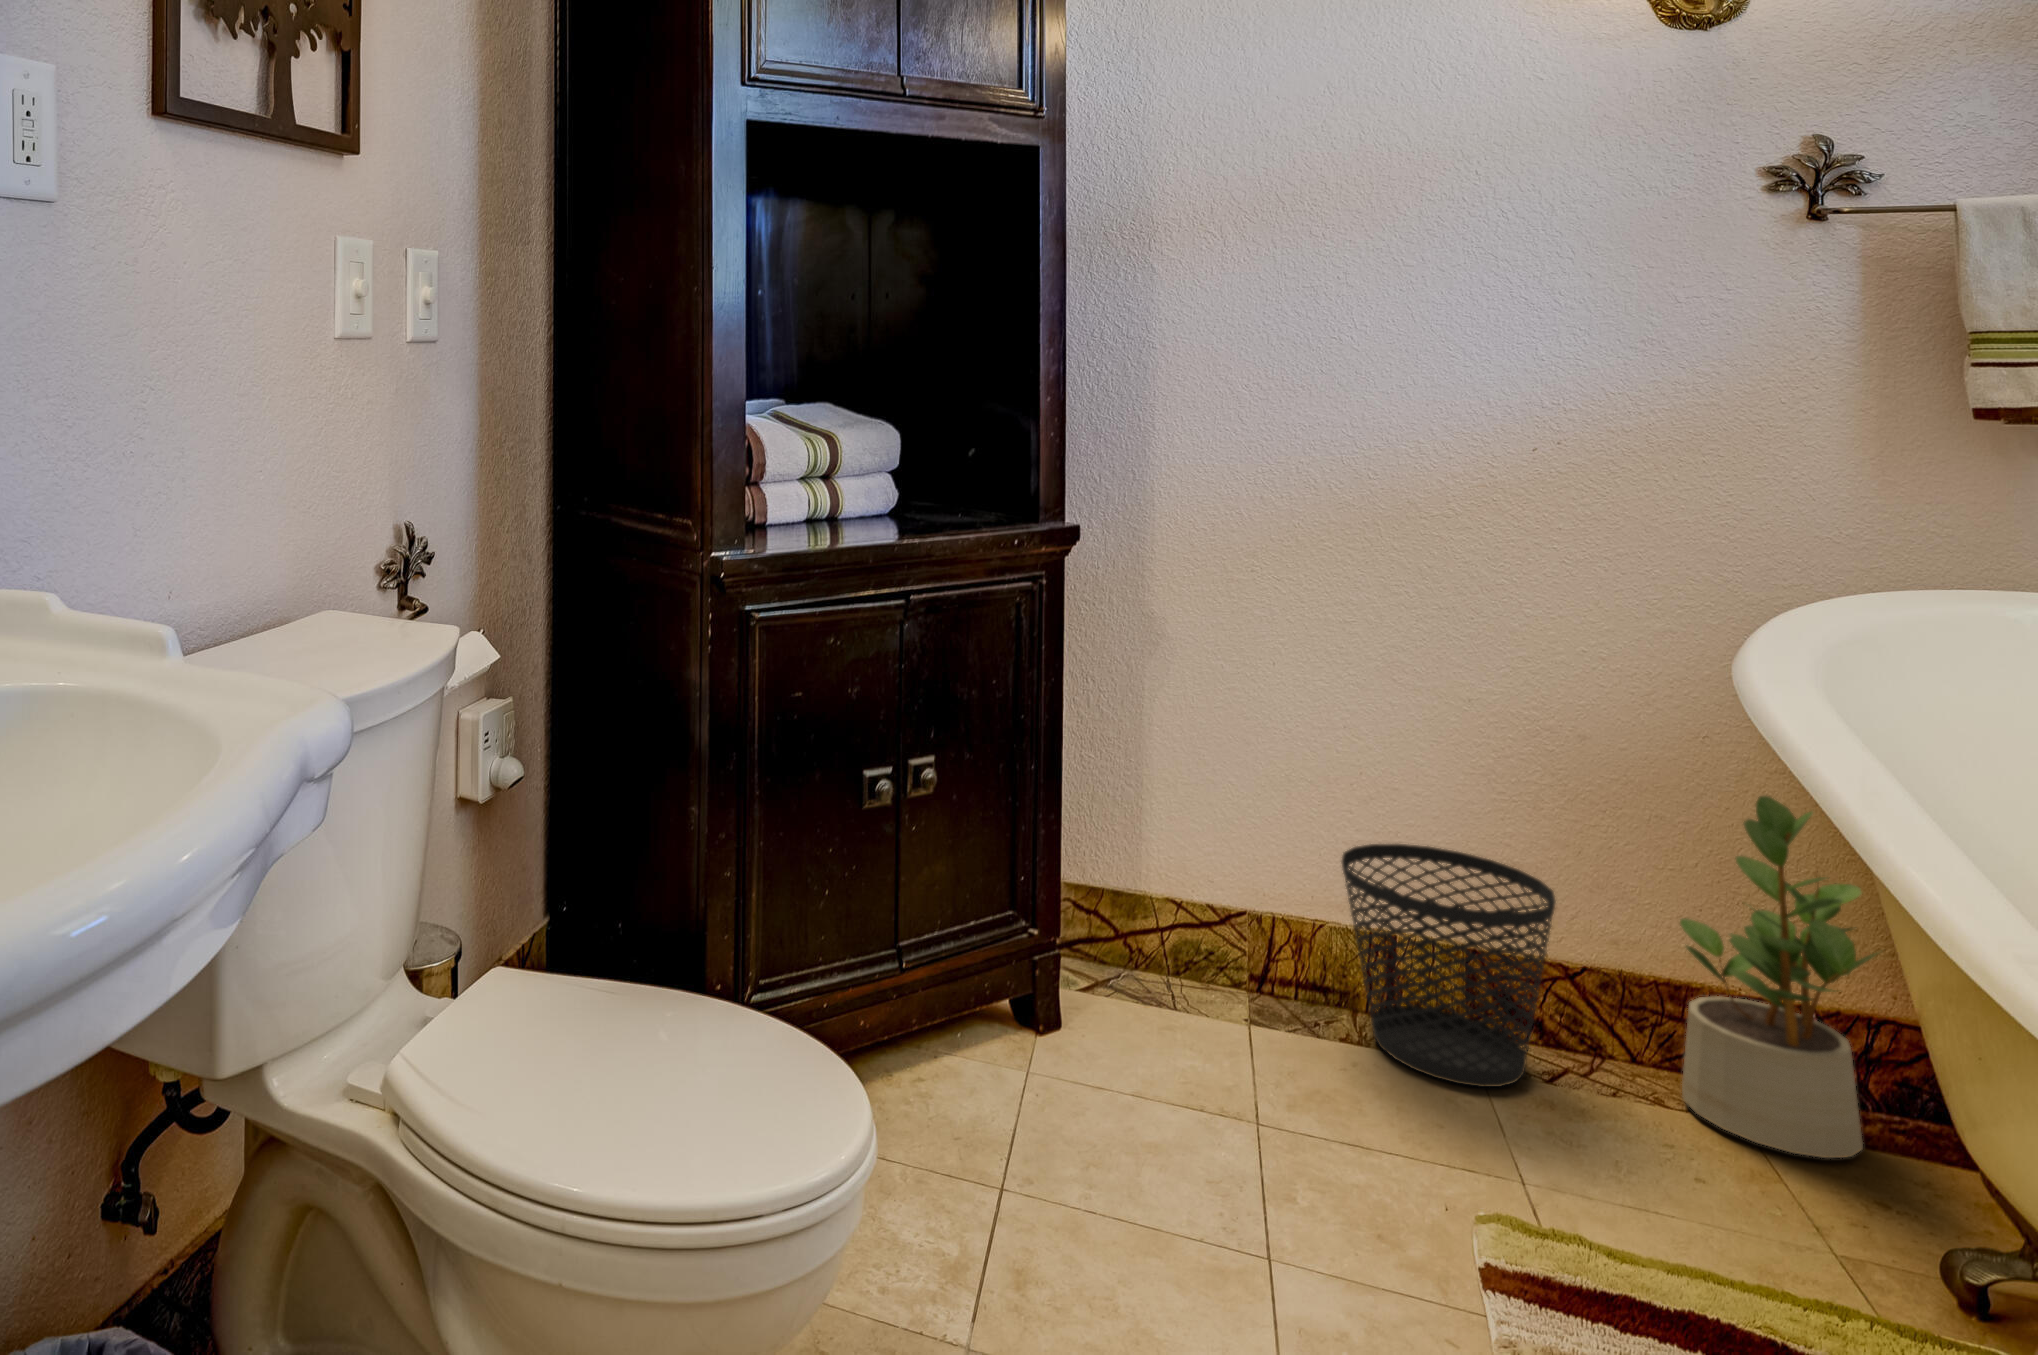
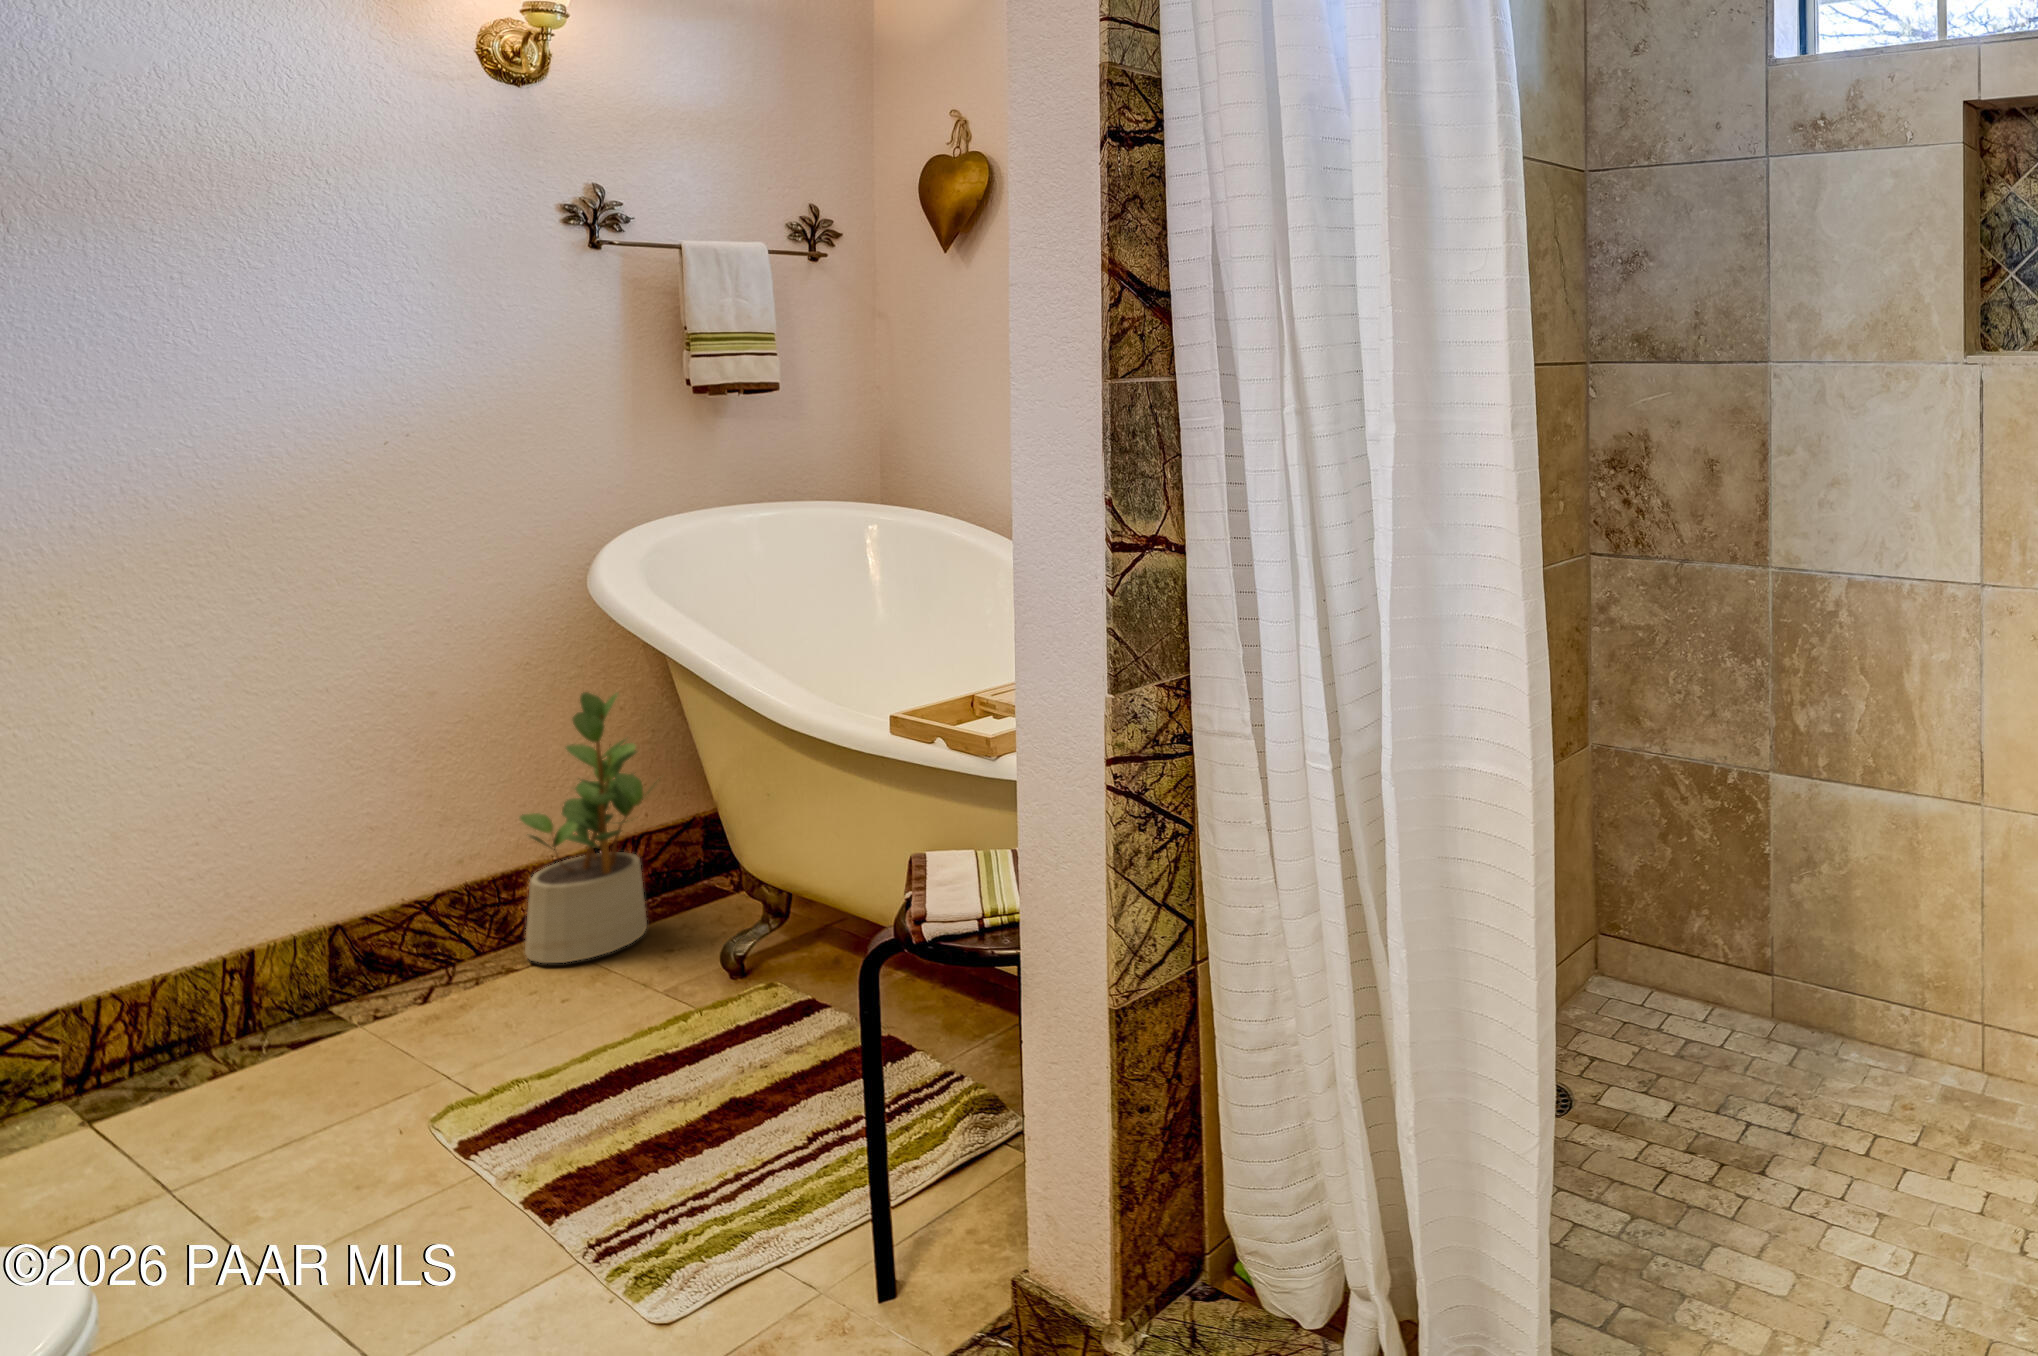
wastebasket: present [1342,844,1556,1087] -> none [206,829,435,1063]

